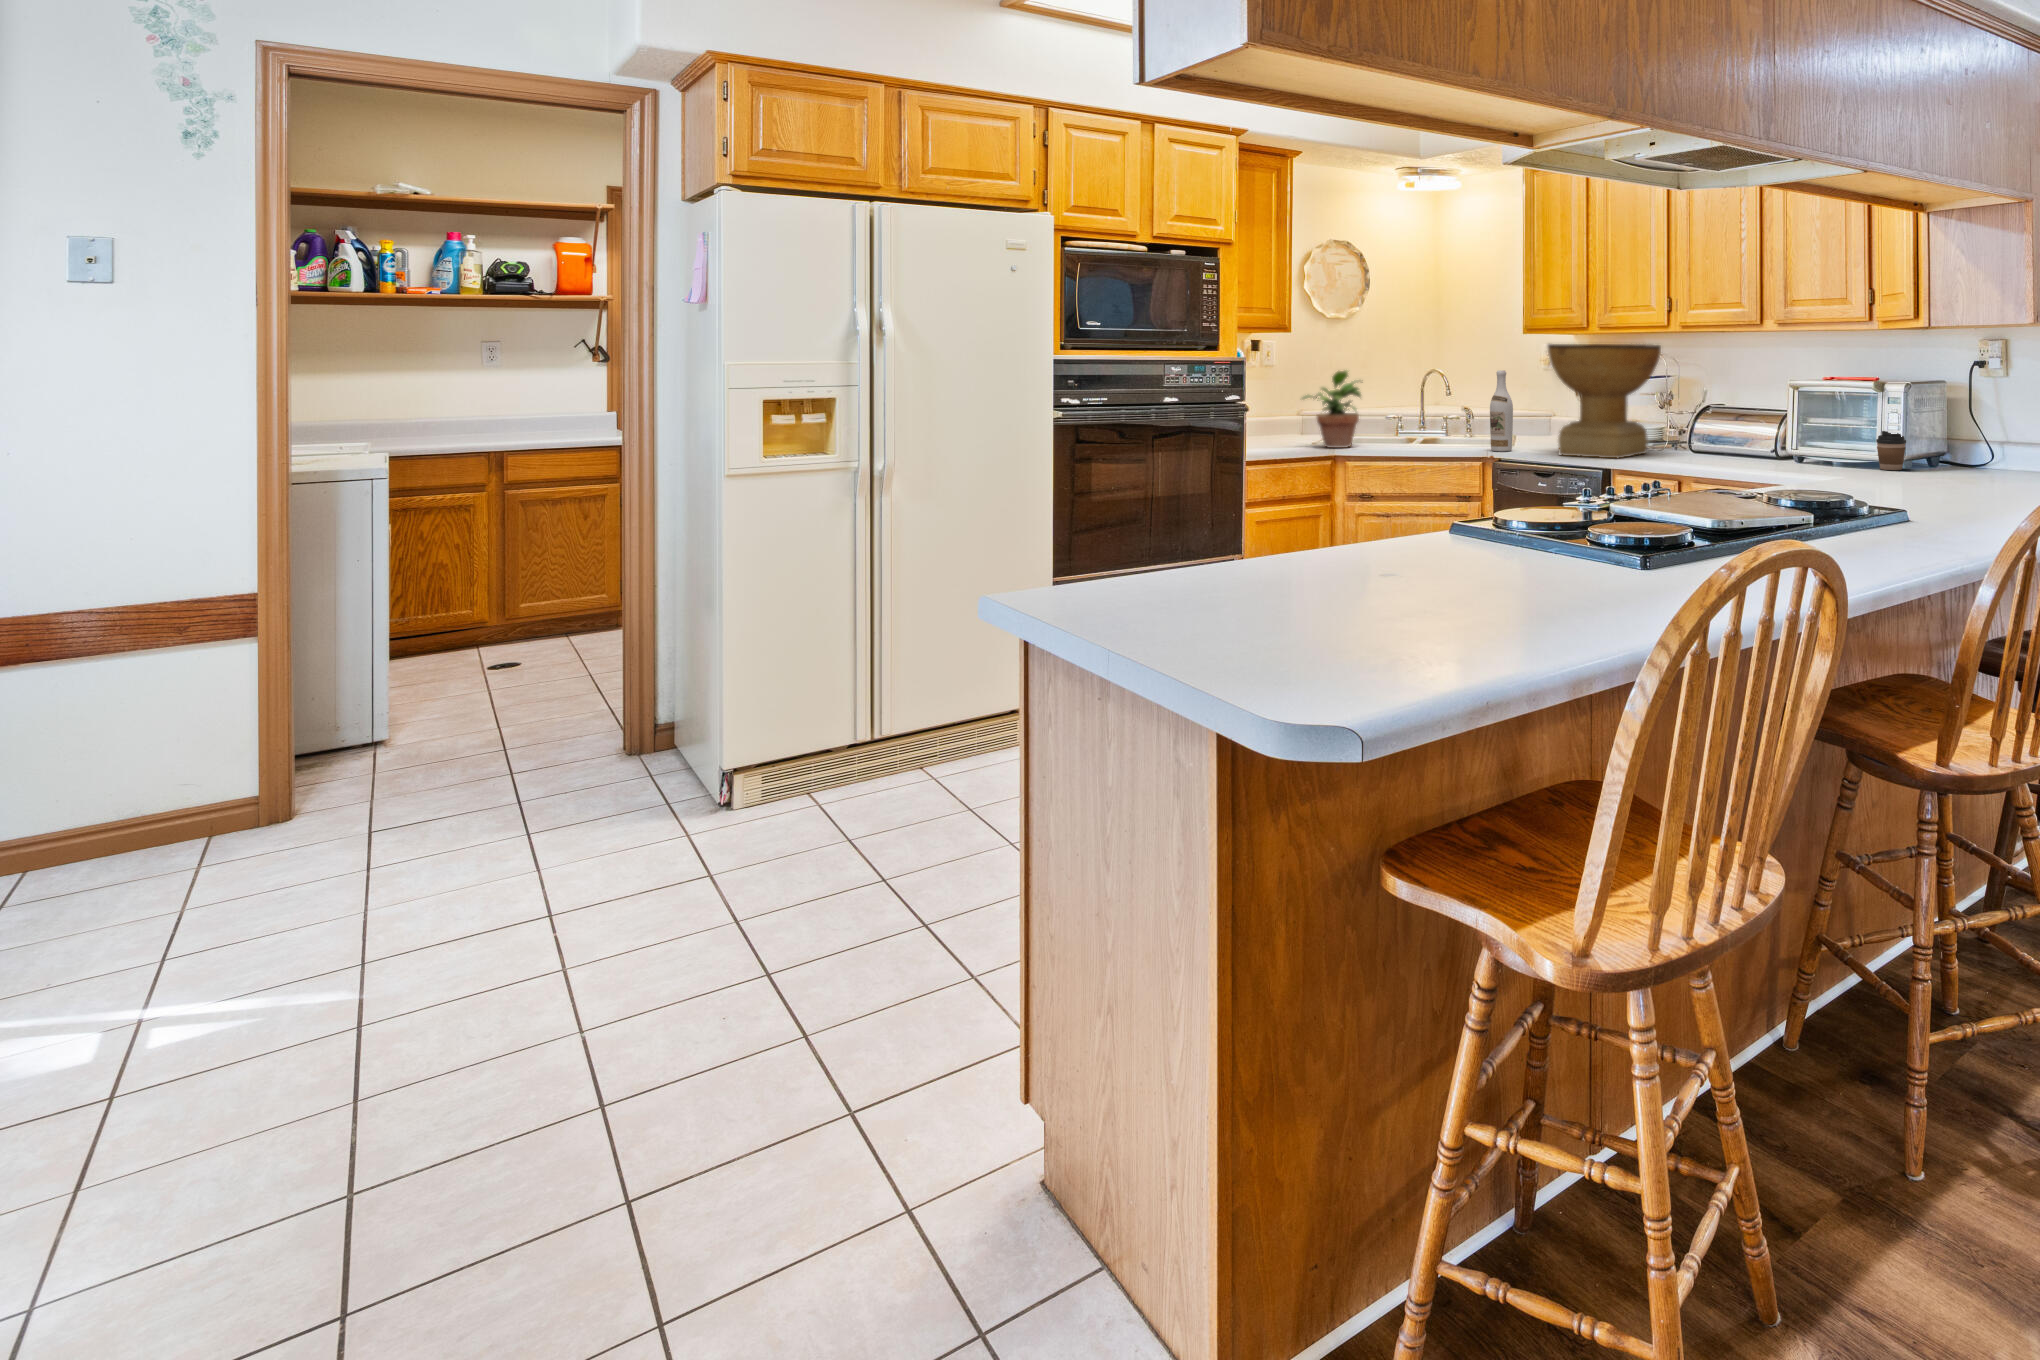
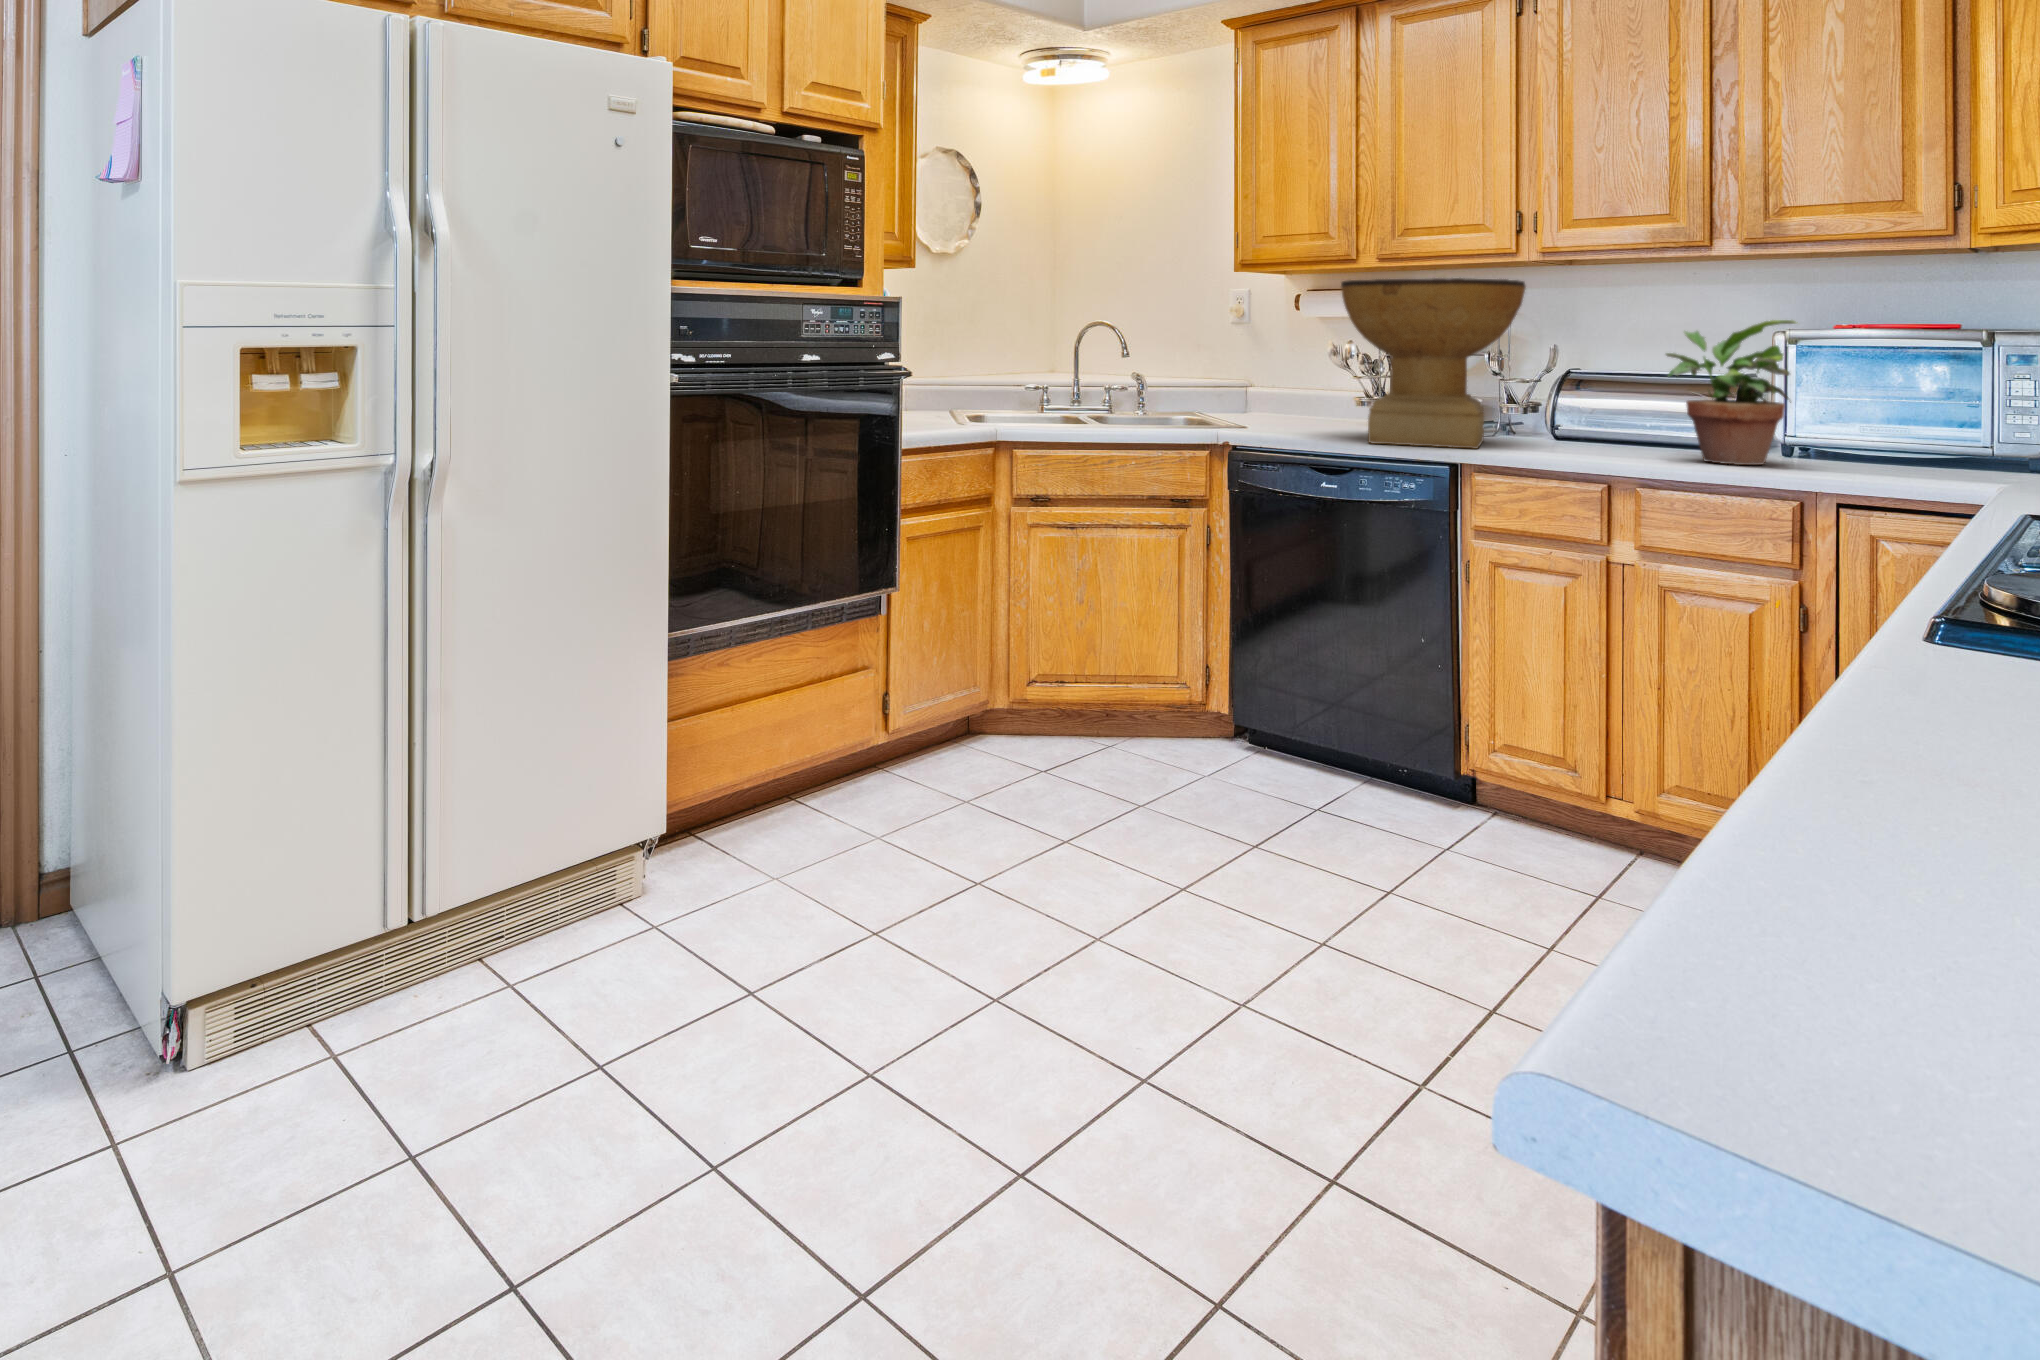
potted plant: present [1302,370,1361,448] -> present [1666,320,1798,465]
wine bottle: present [1490,370,1513,451] -> none [1239,321,1274,437]
coffee cup: present [1876,431,1906,470] -> none [1955,408,2018,470]

